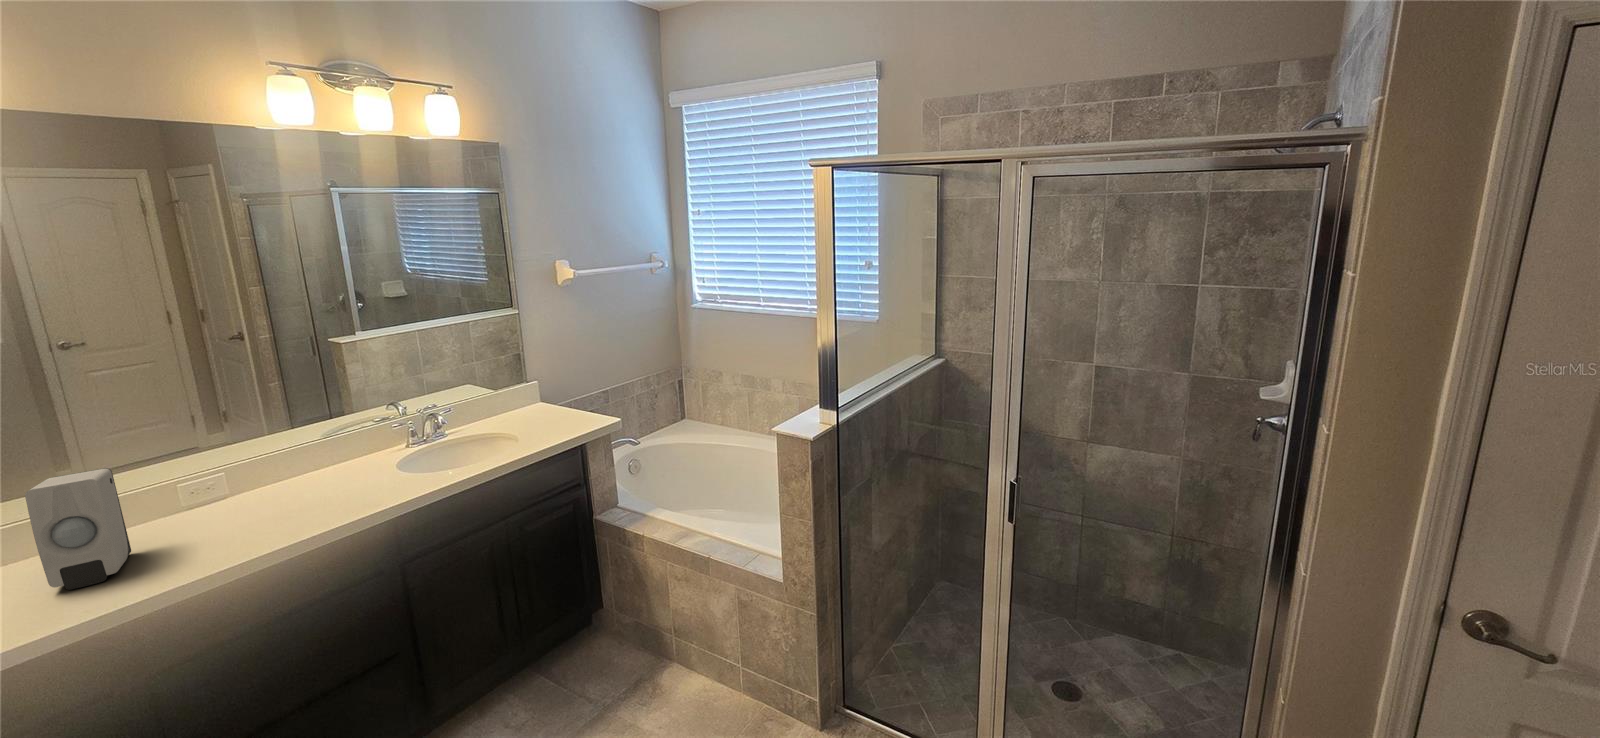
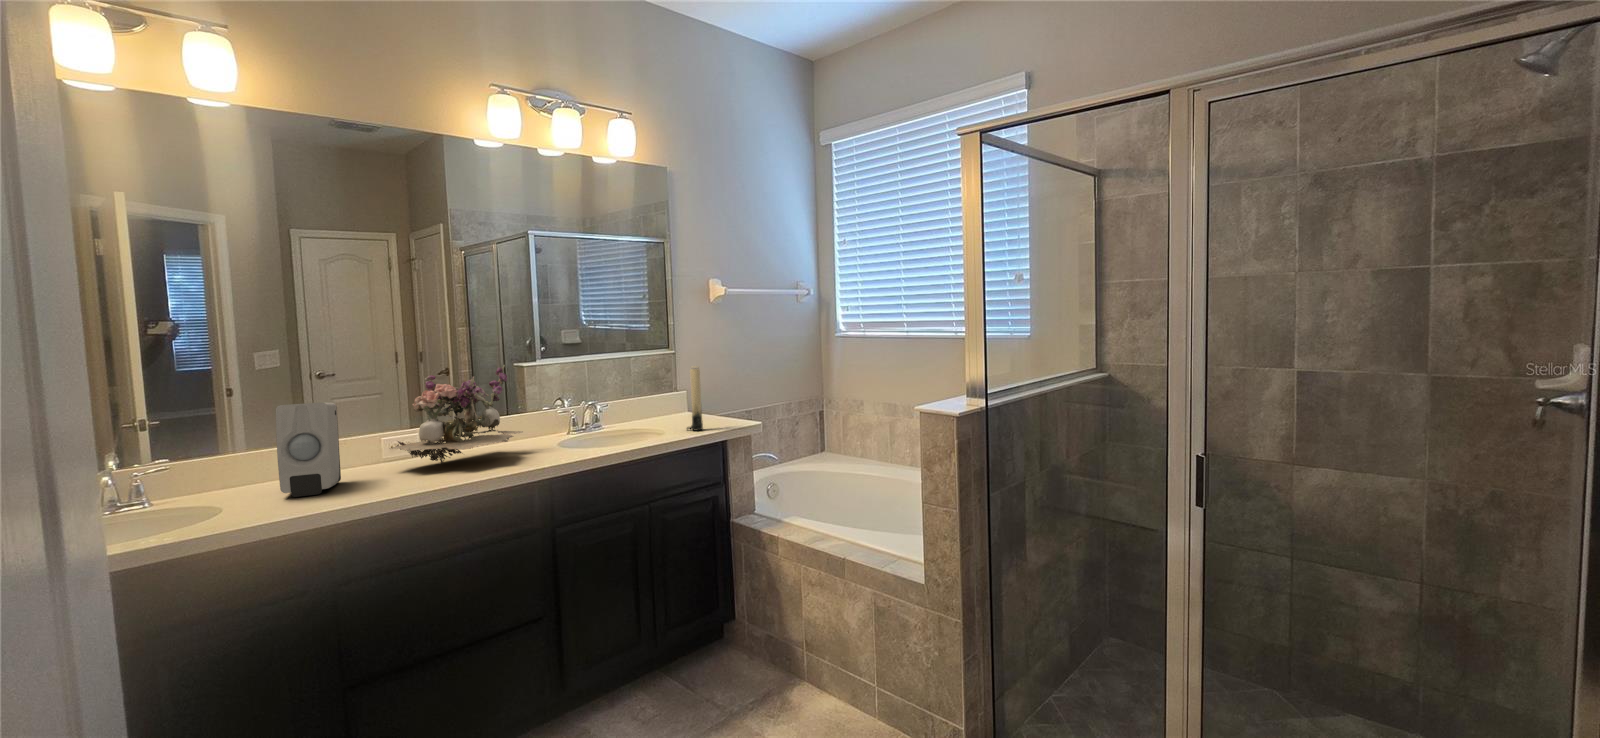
candle: none [542,371,560,436] -> present [687,366,703,431]
flower arrangement: none [190,391,357,511] -> present [390,365,523,464]

